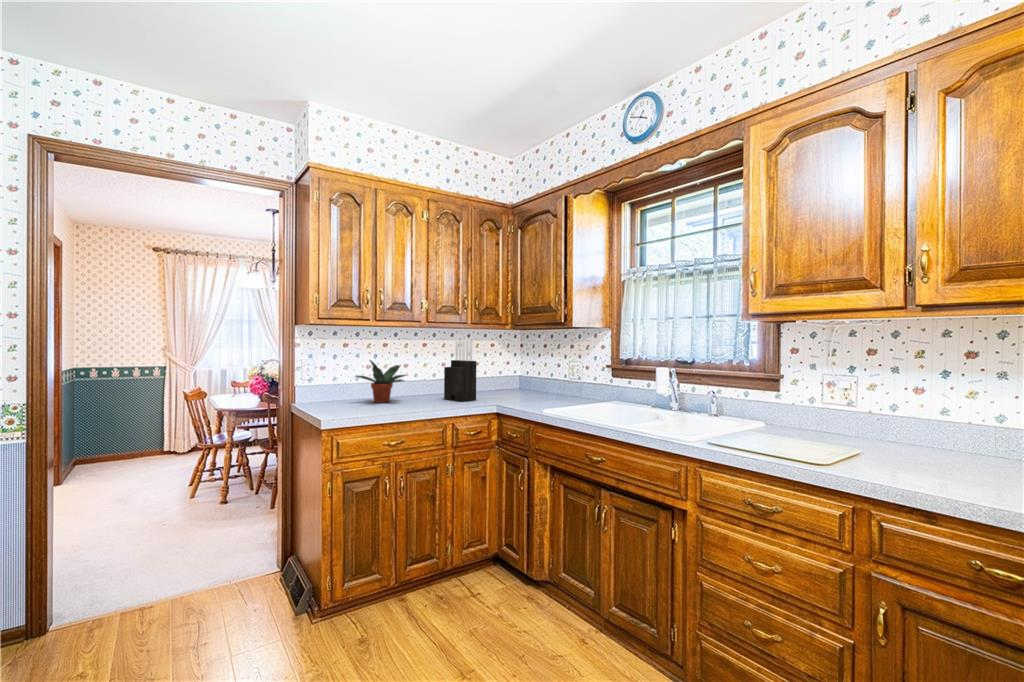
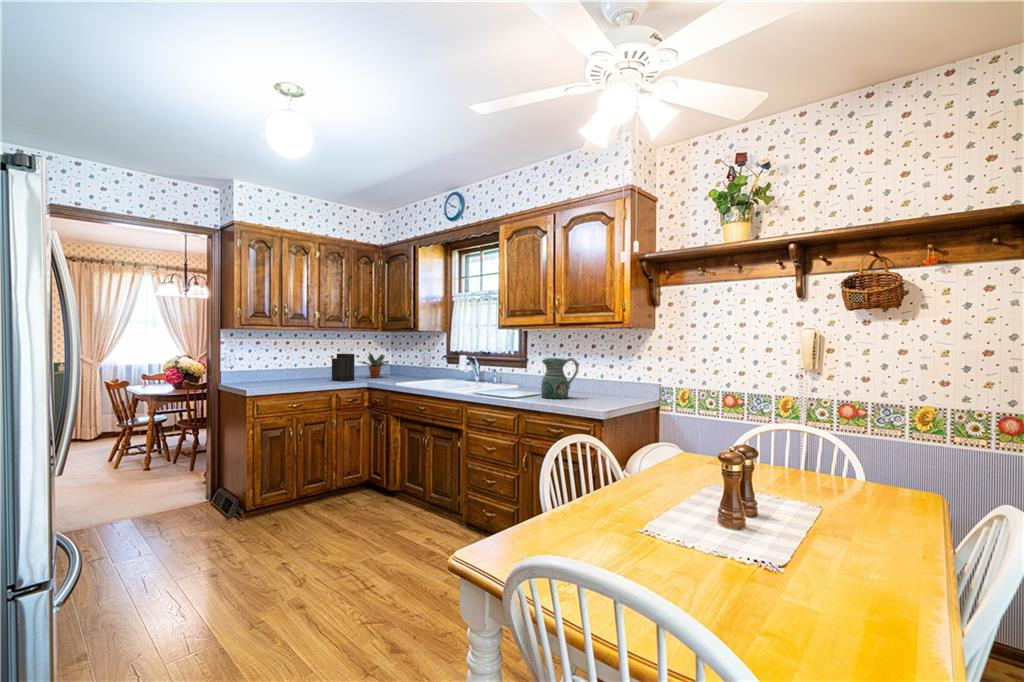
potted plant: present [356,361,407,403] -> present [361,353,389,378]
ceramic pitcher: none [886,378,986,473] -> present [541,358,579,399]

